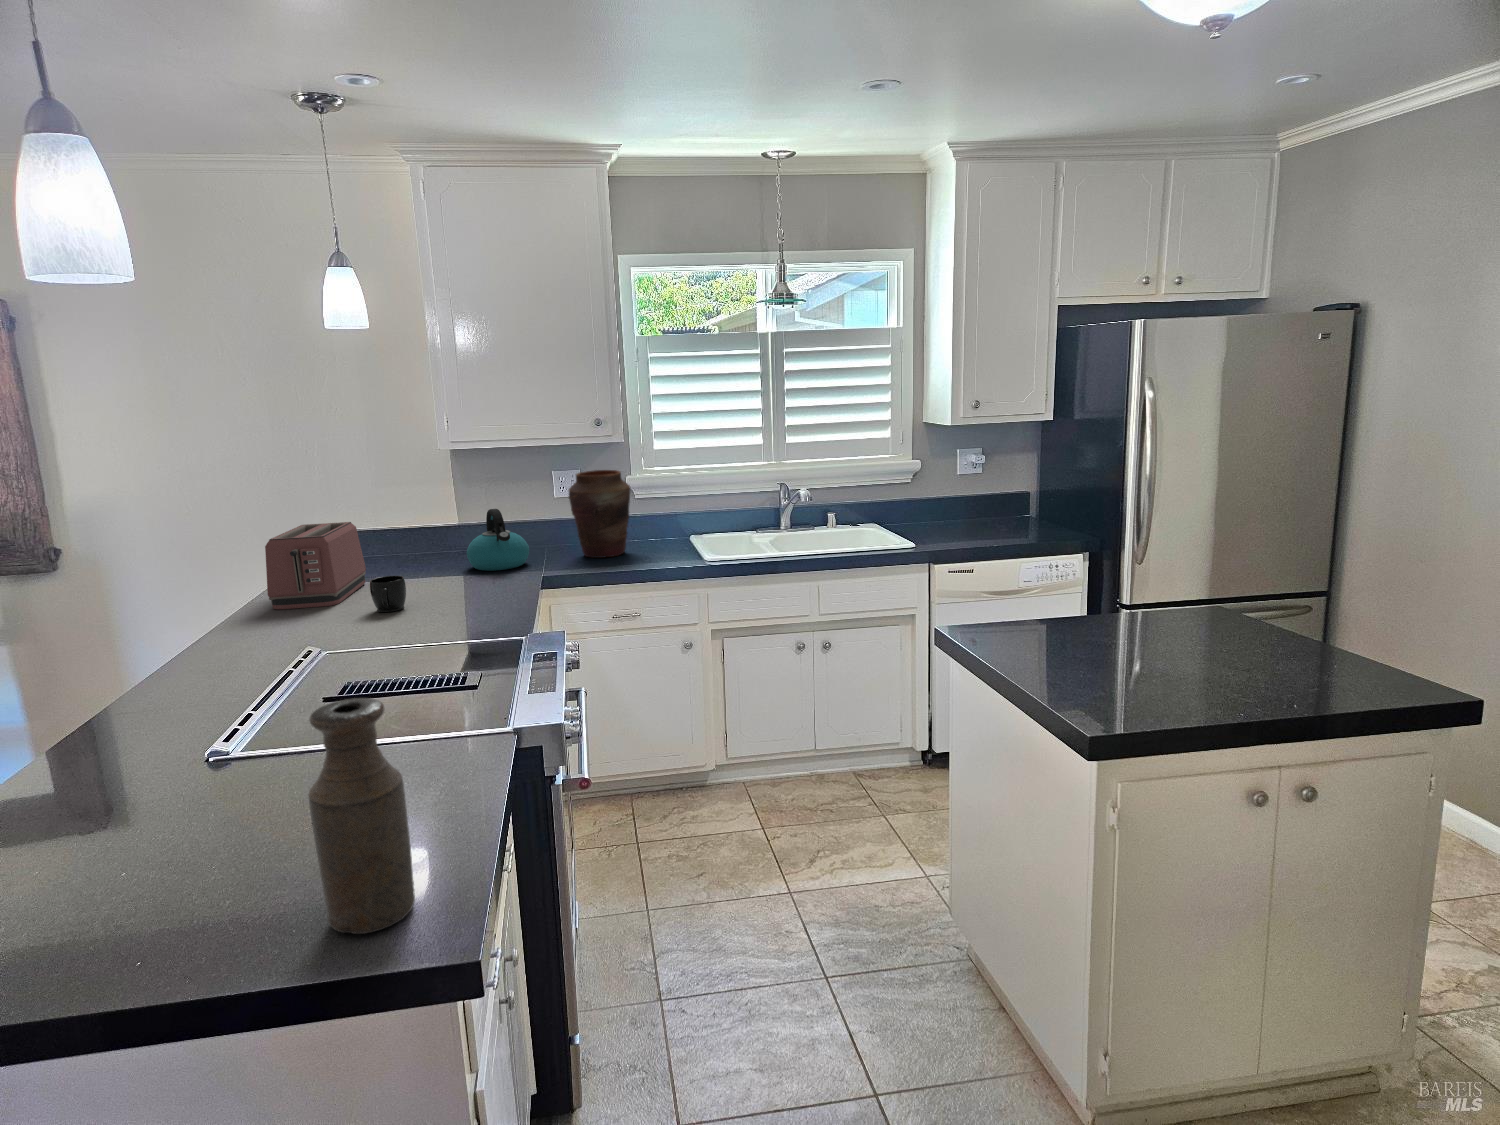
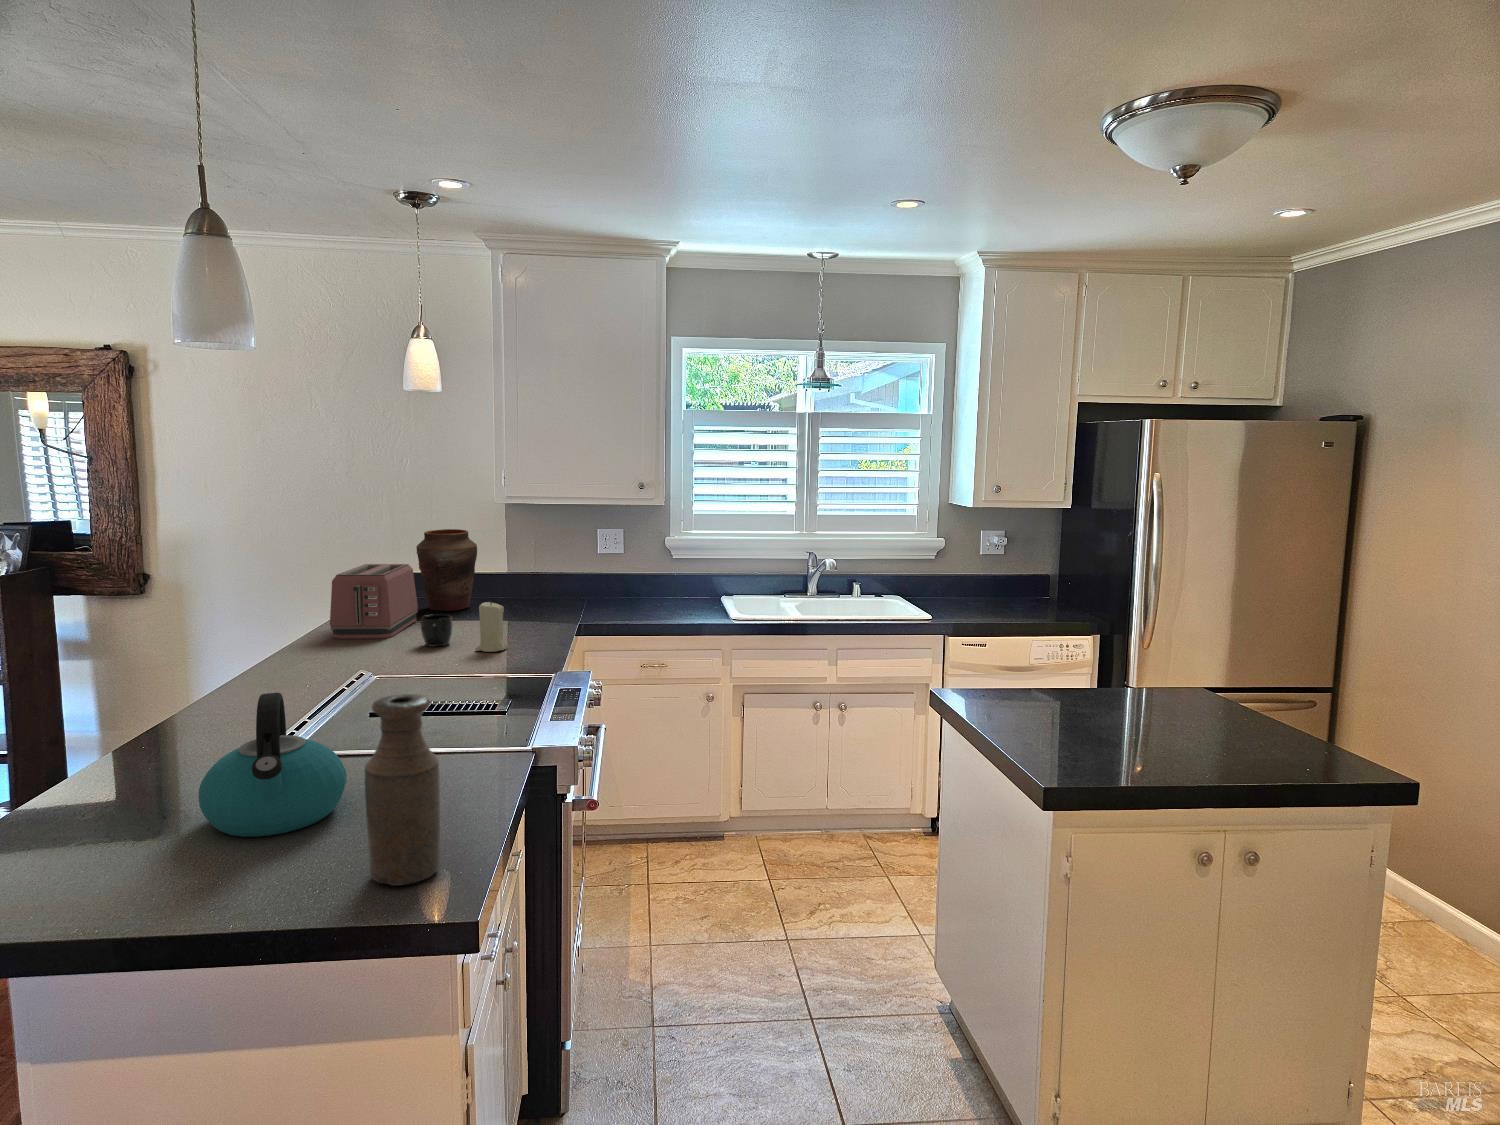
vase: present [568,470,630,558] -> present [416,529,477,611]
kettle: present [467,509,529,571] -> present [199,692,347,837]
candle: none [434,558,469,614] -> present [475,601,507,652]

